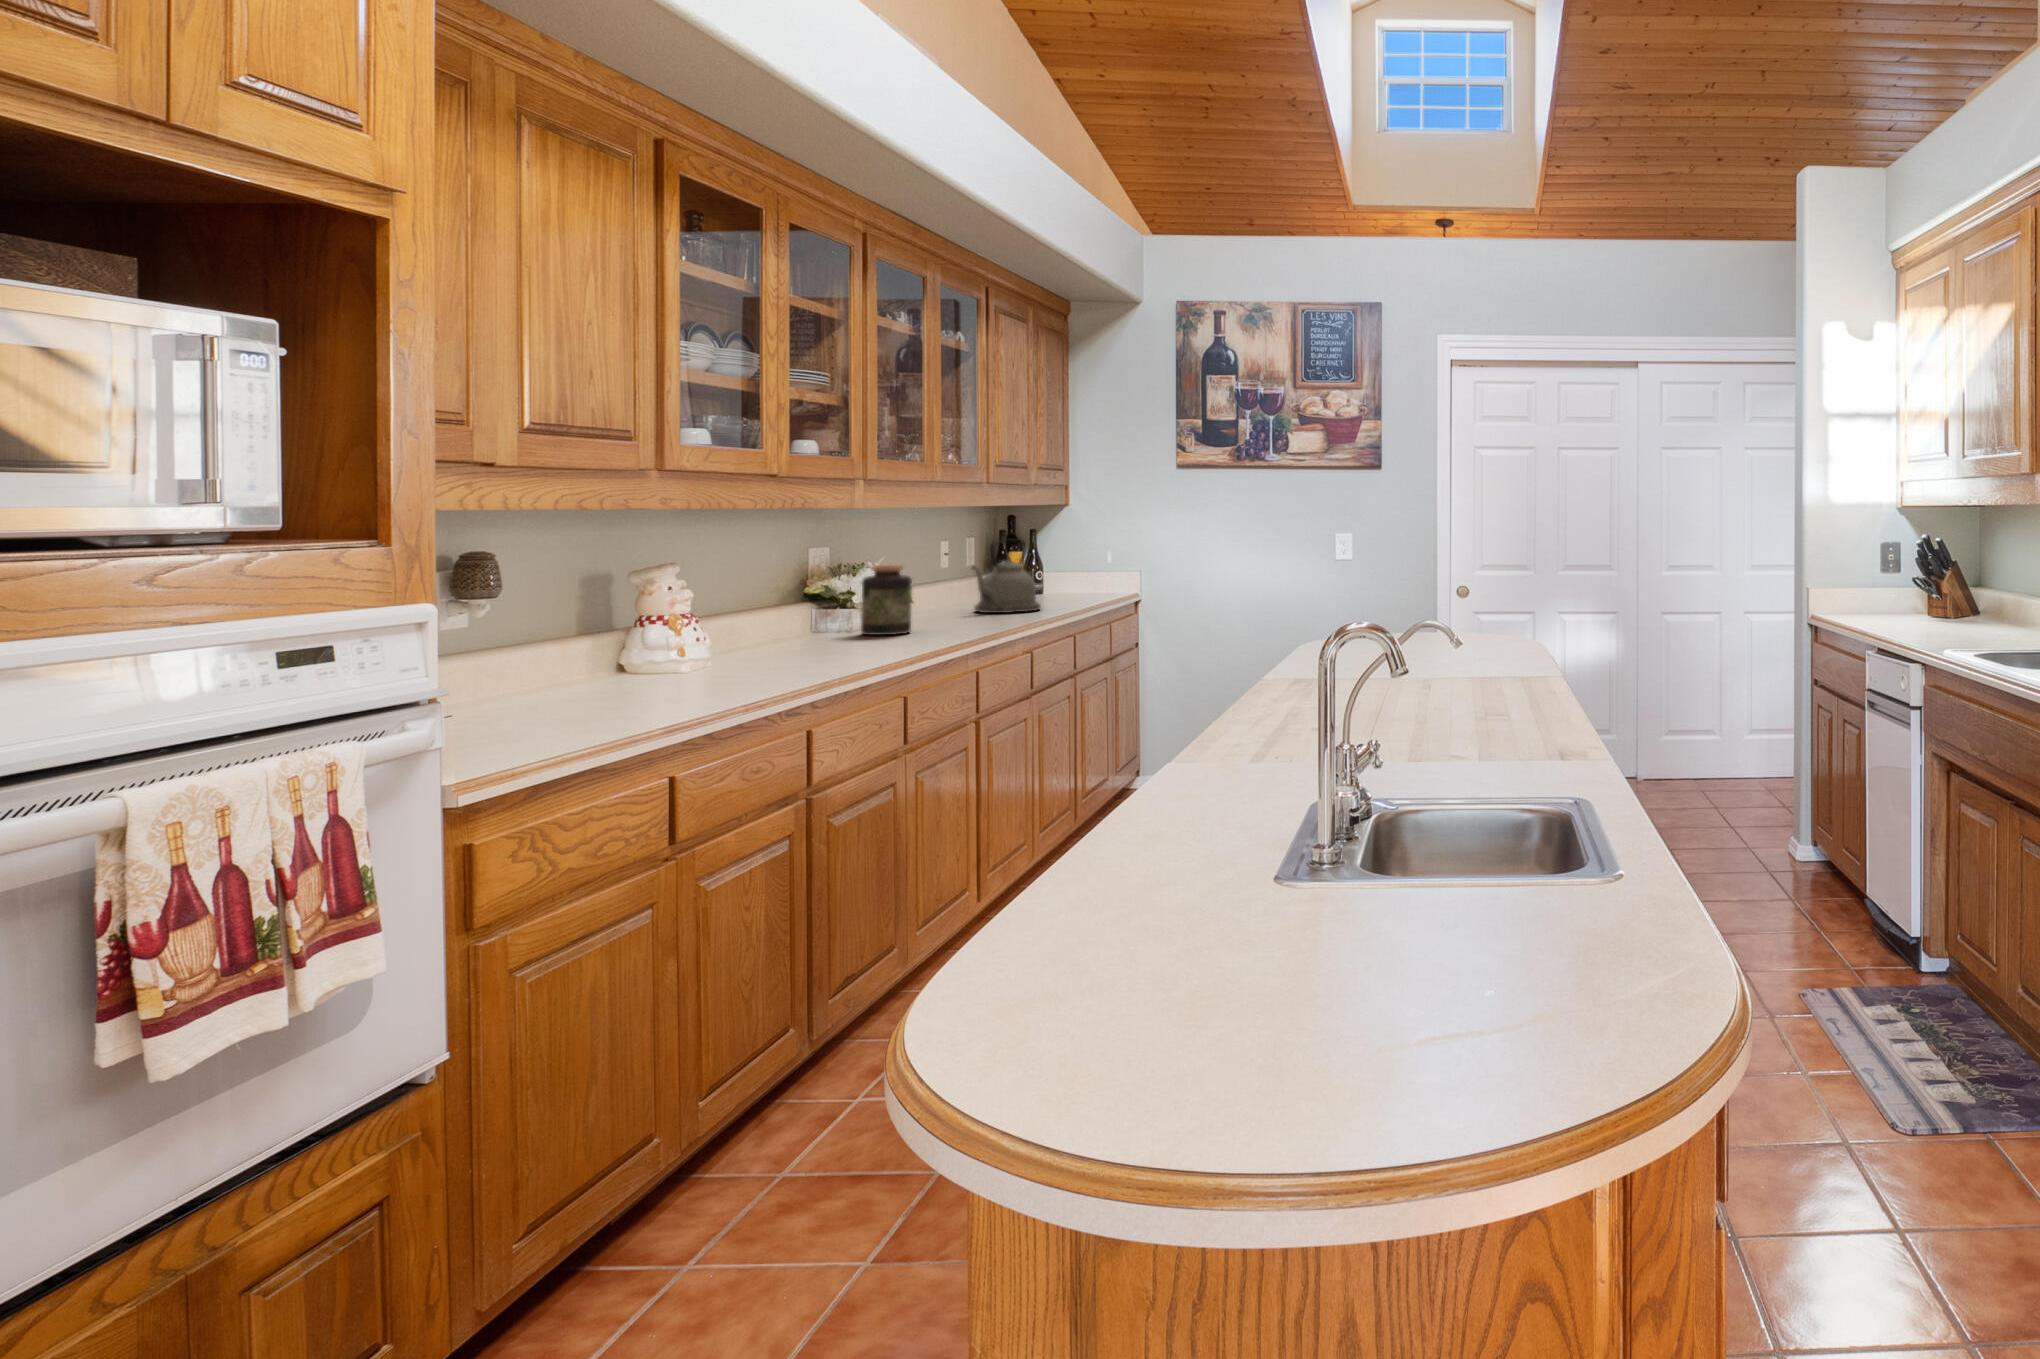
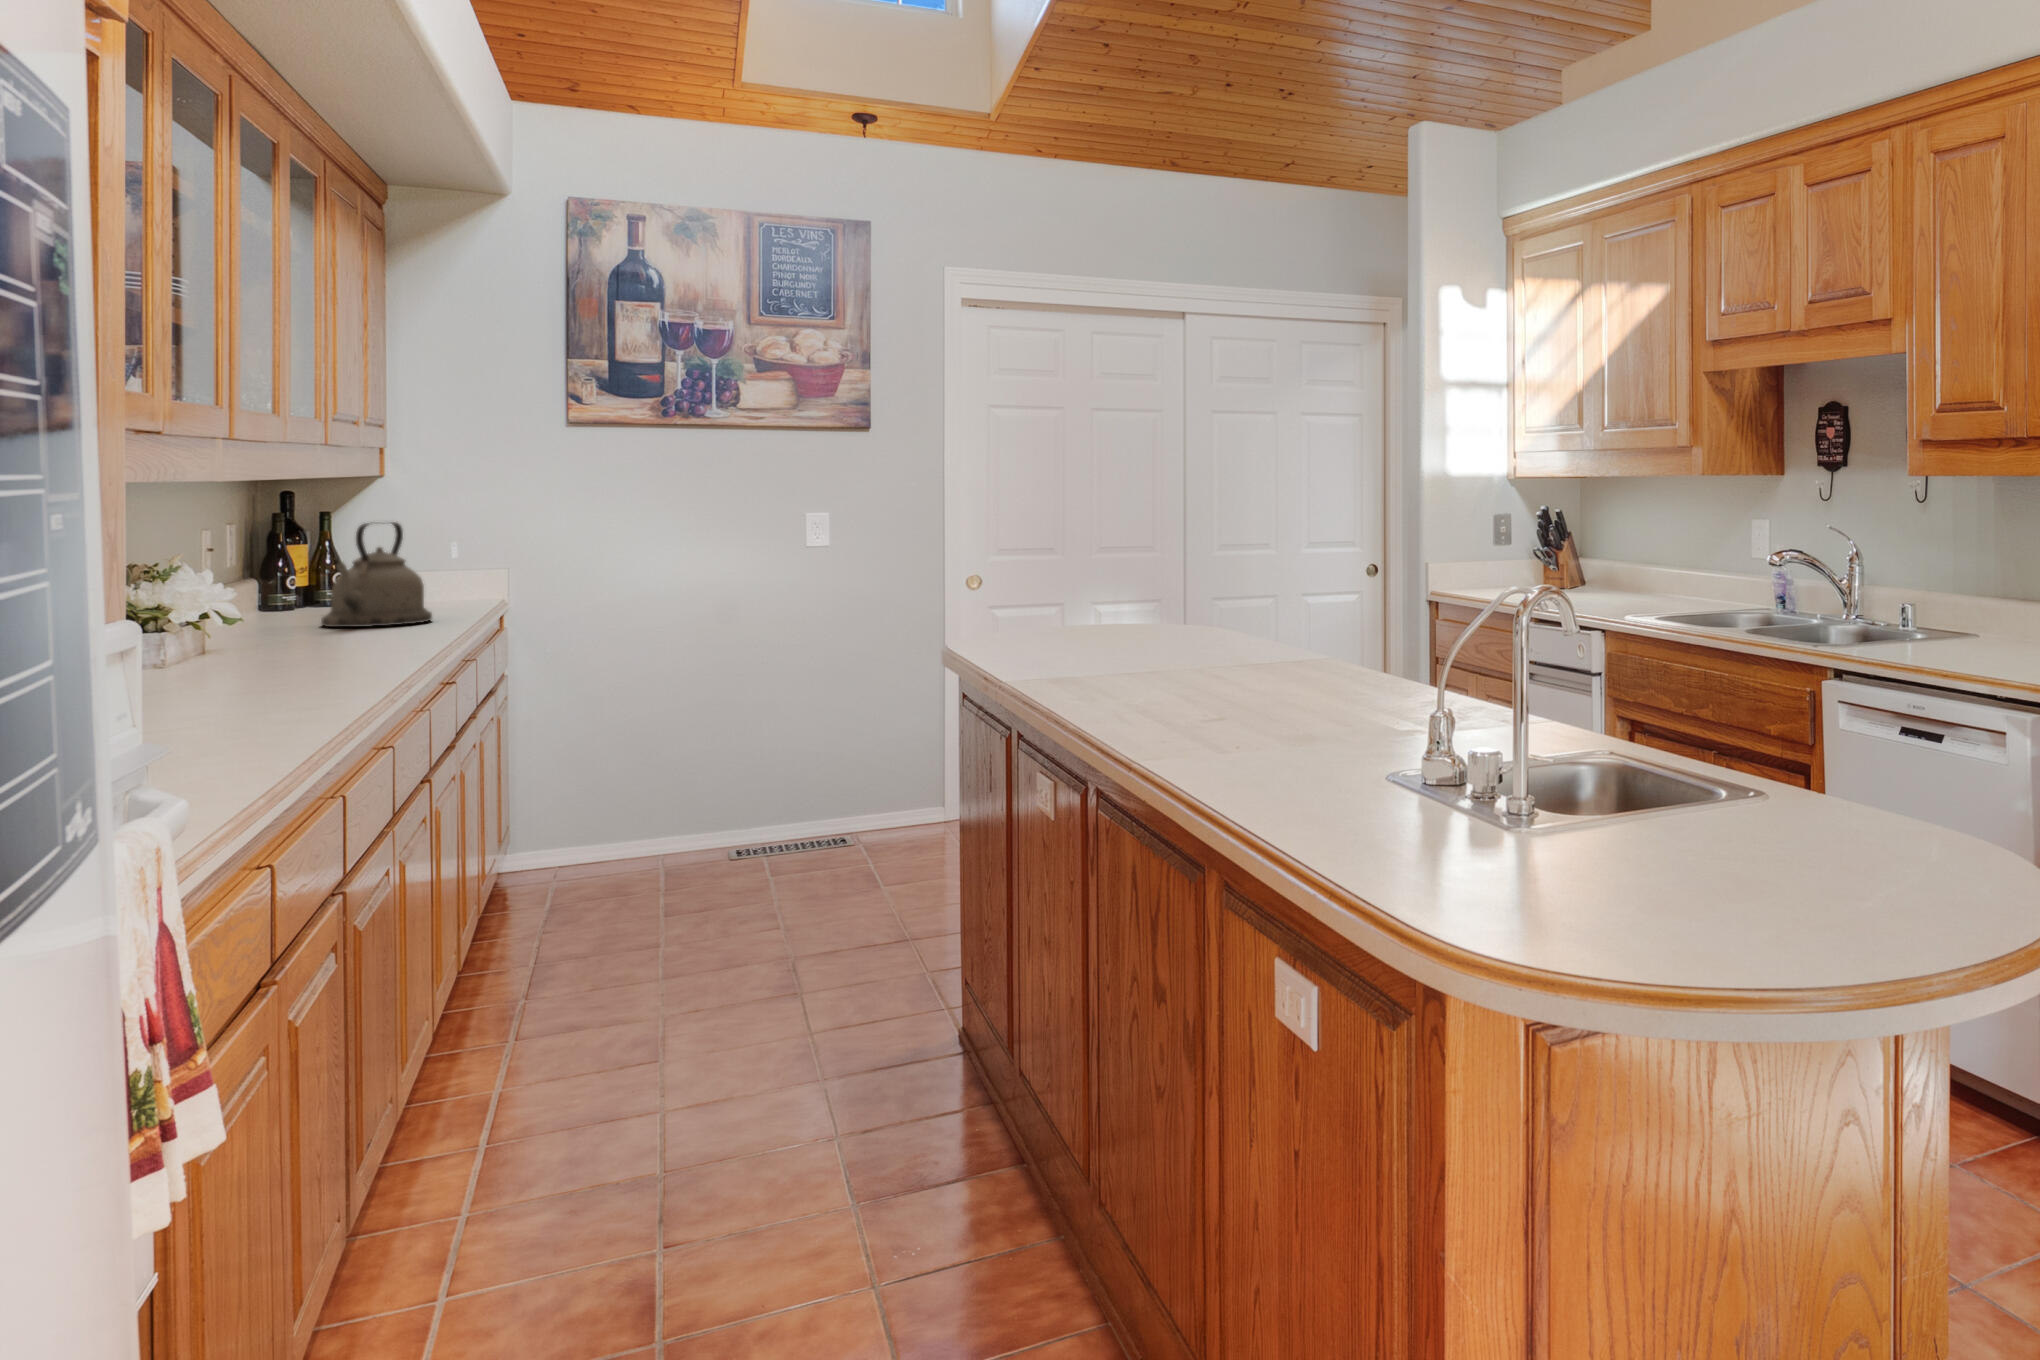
jar: present [861,565,912,635] -> none [219,559,307,663]

